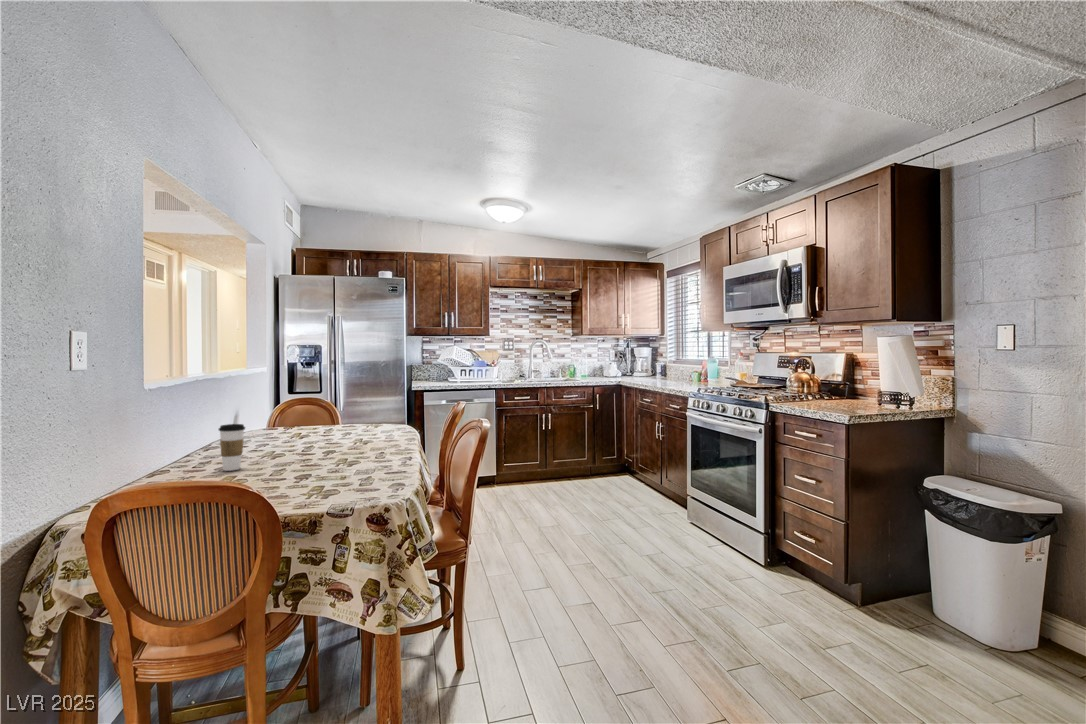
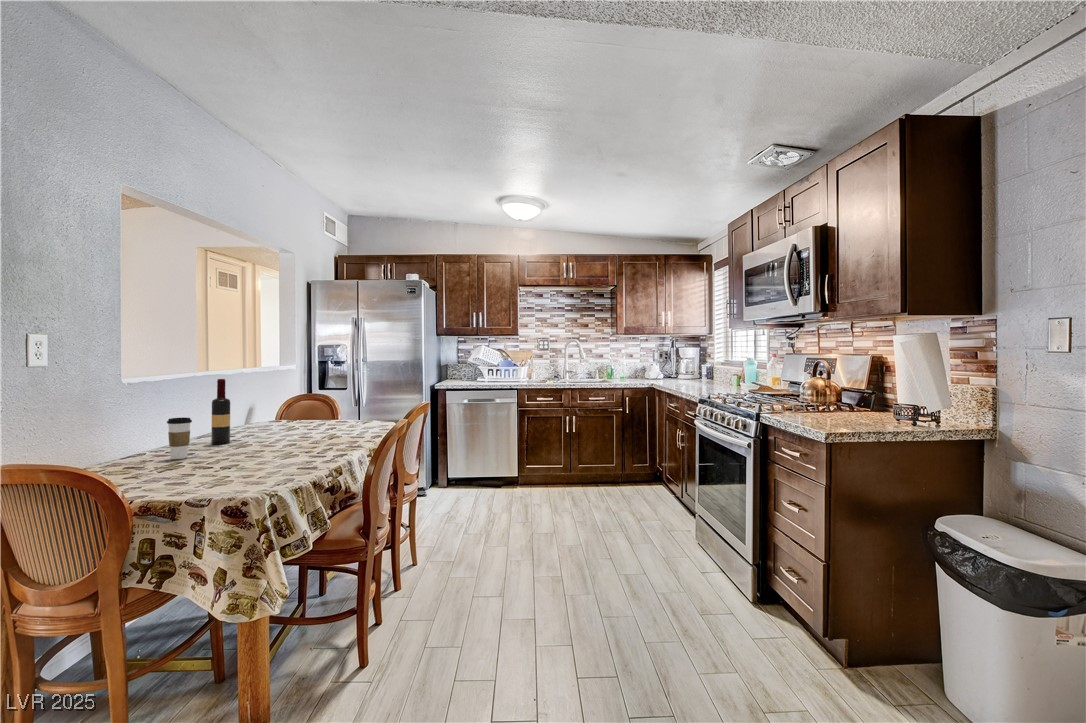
wine bottle: none [243,381,263,453] -> present [211,379,230,445]

